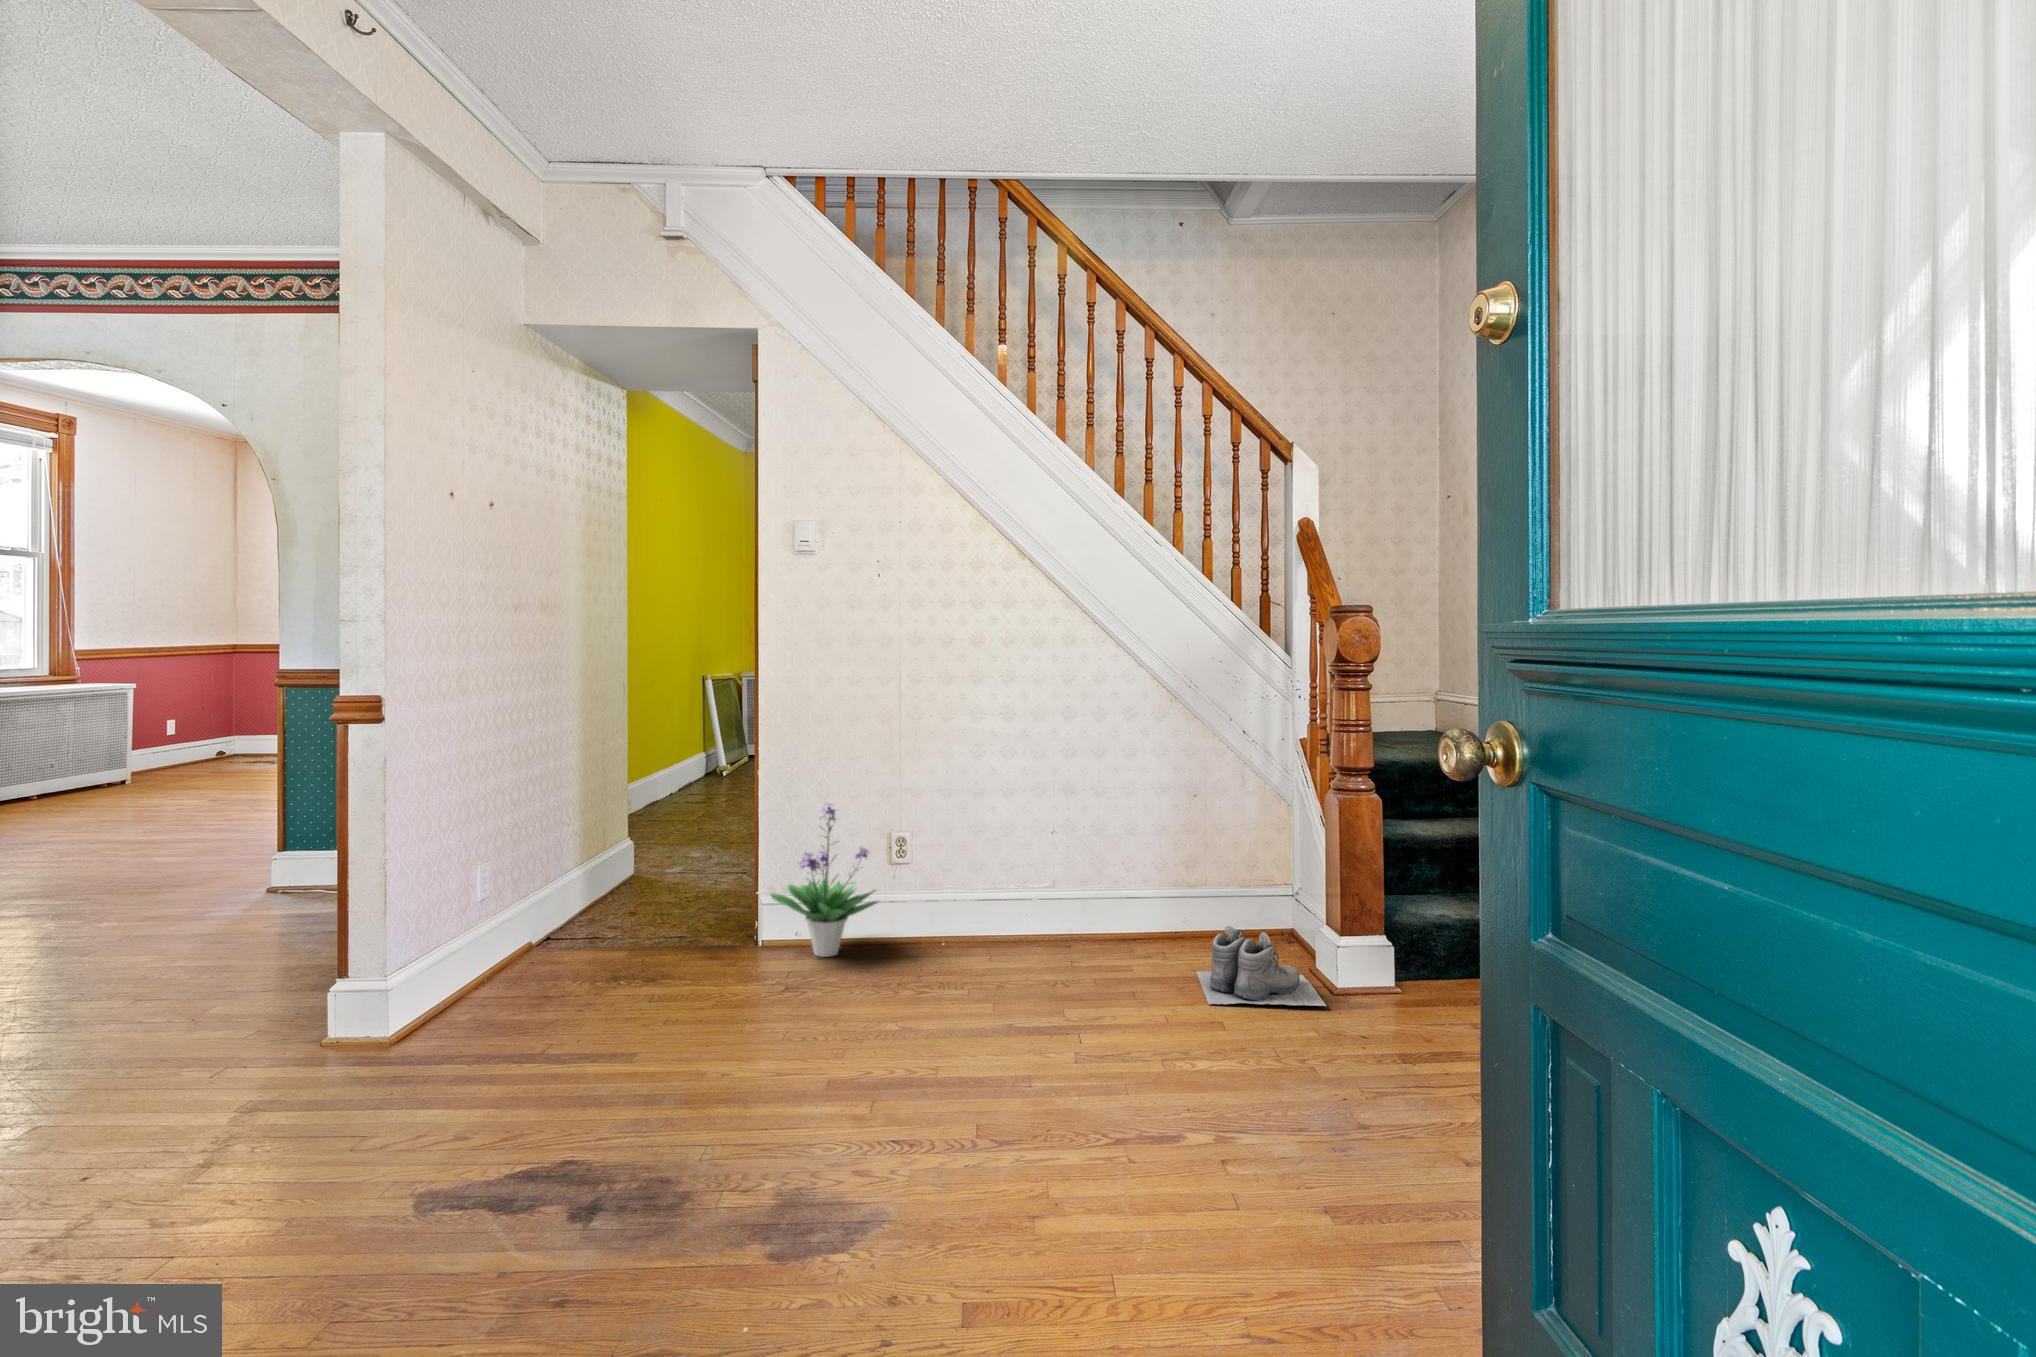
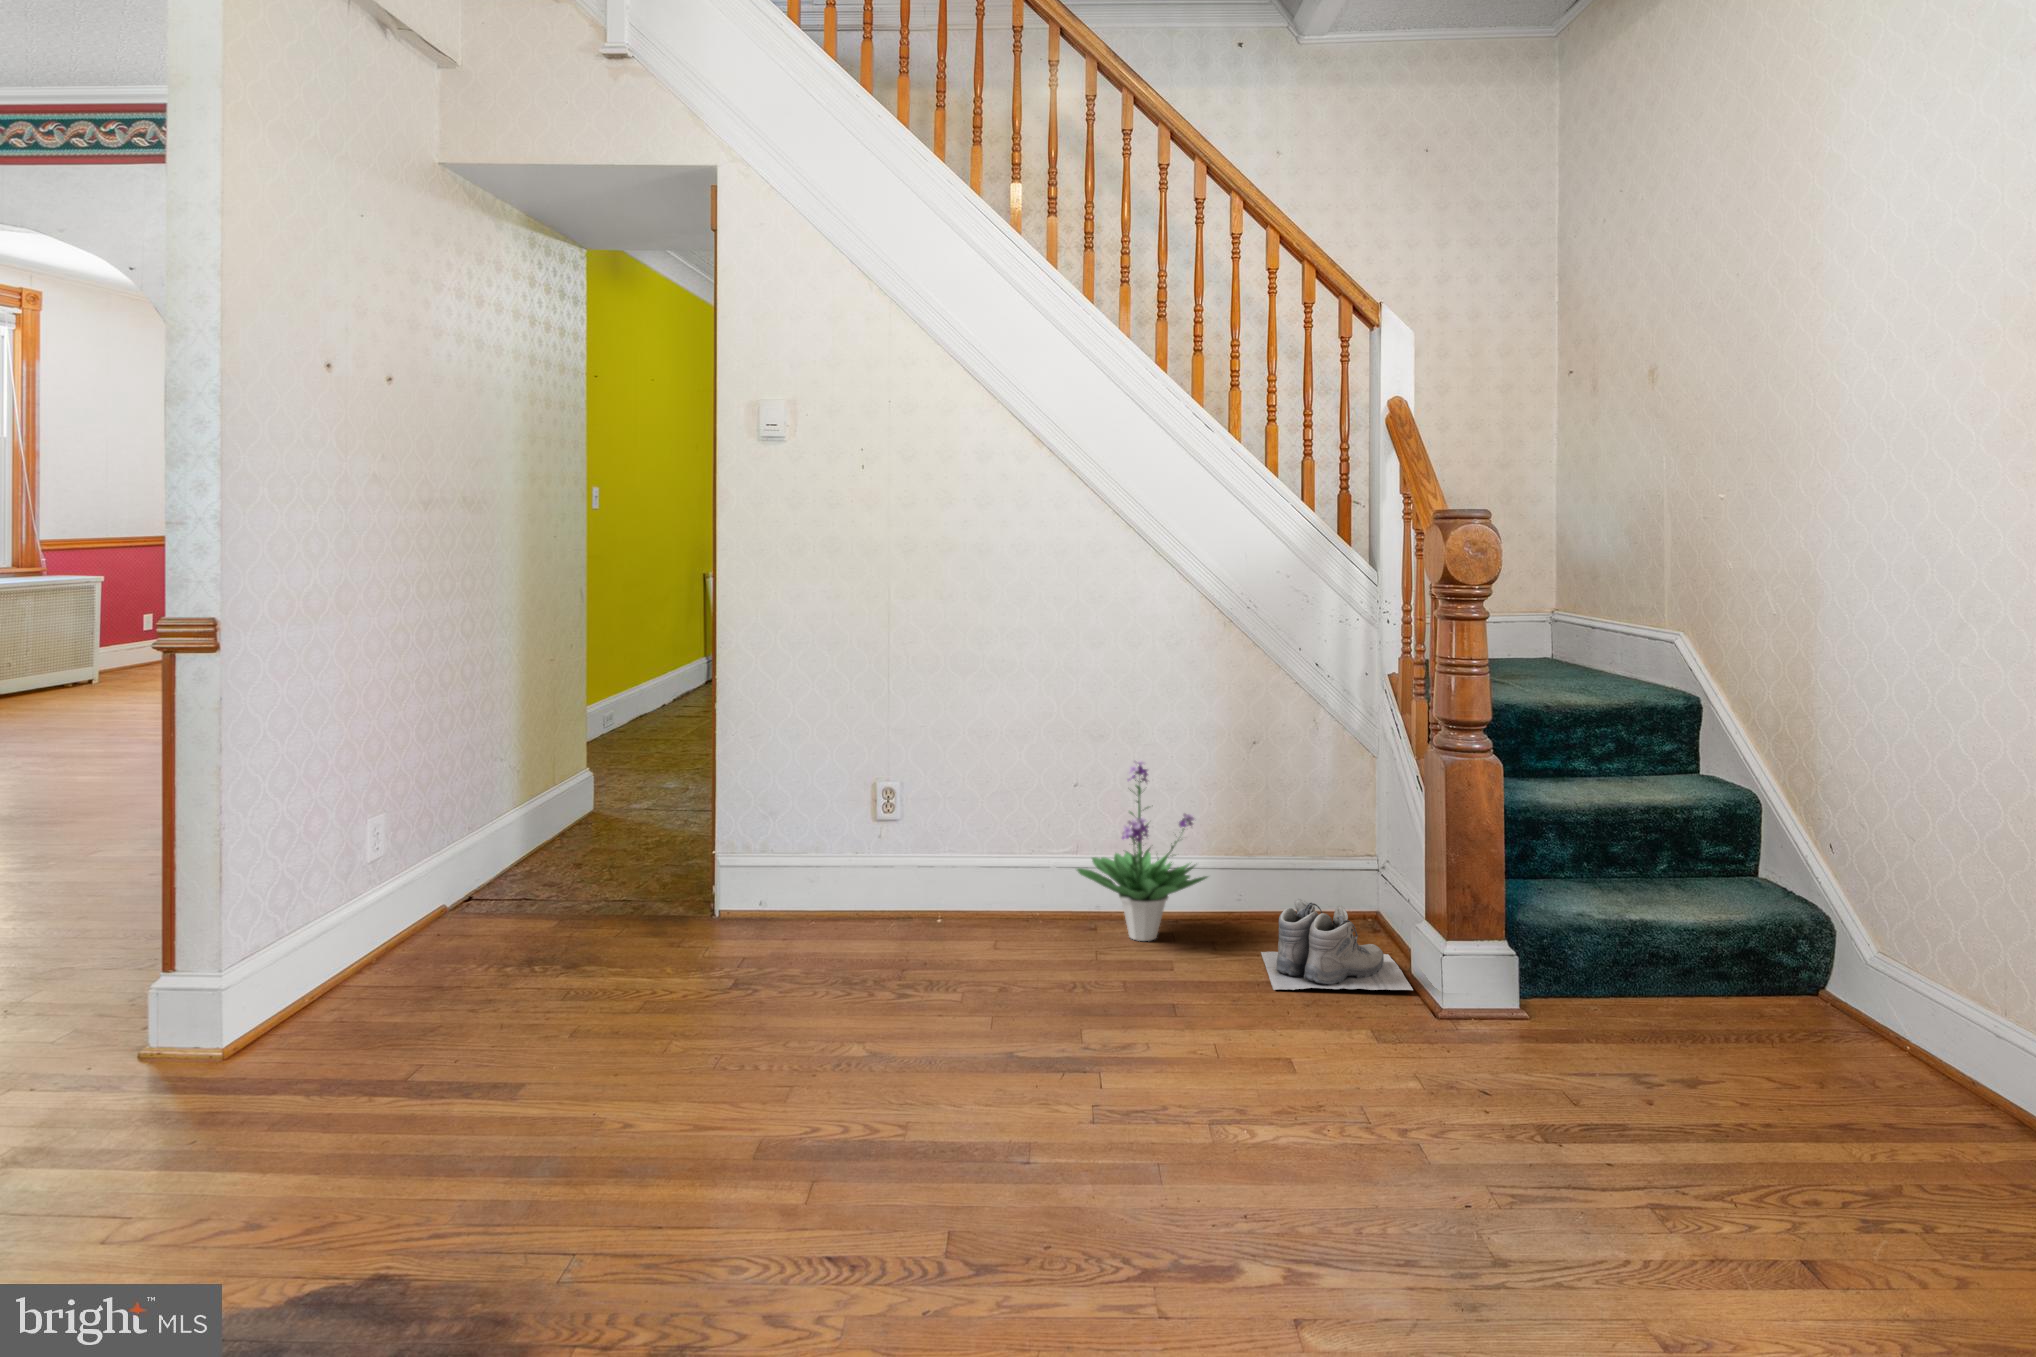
potted plant: present [771,802,878,957] -> present [1077,761,1207,941]

